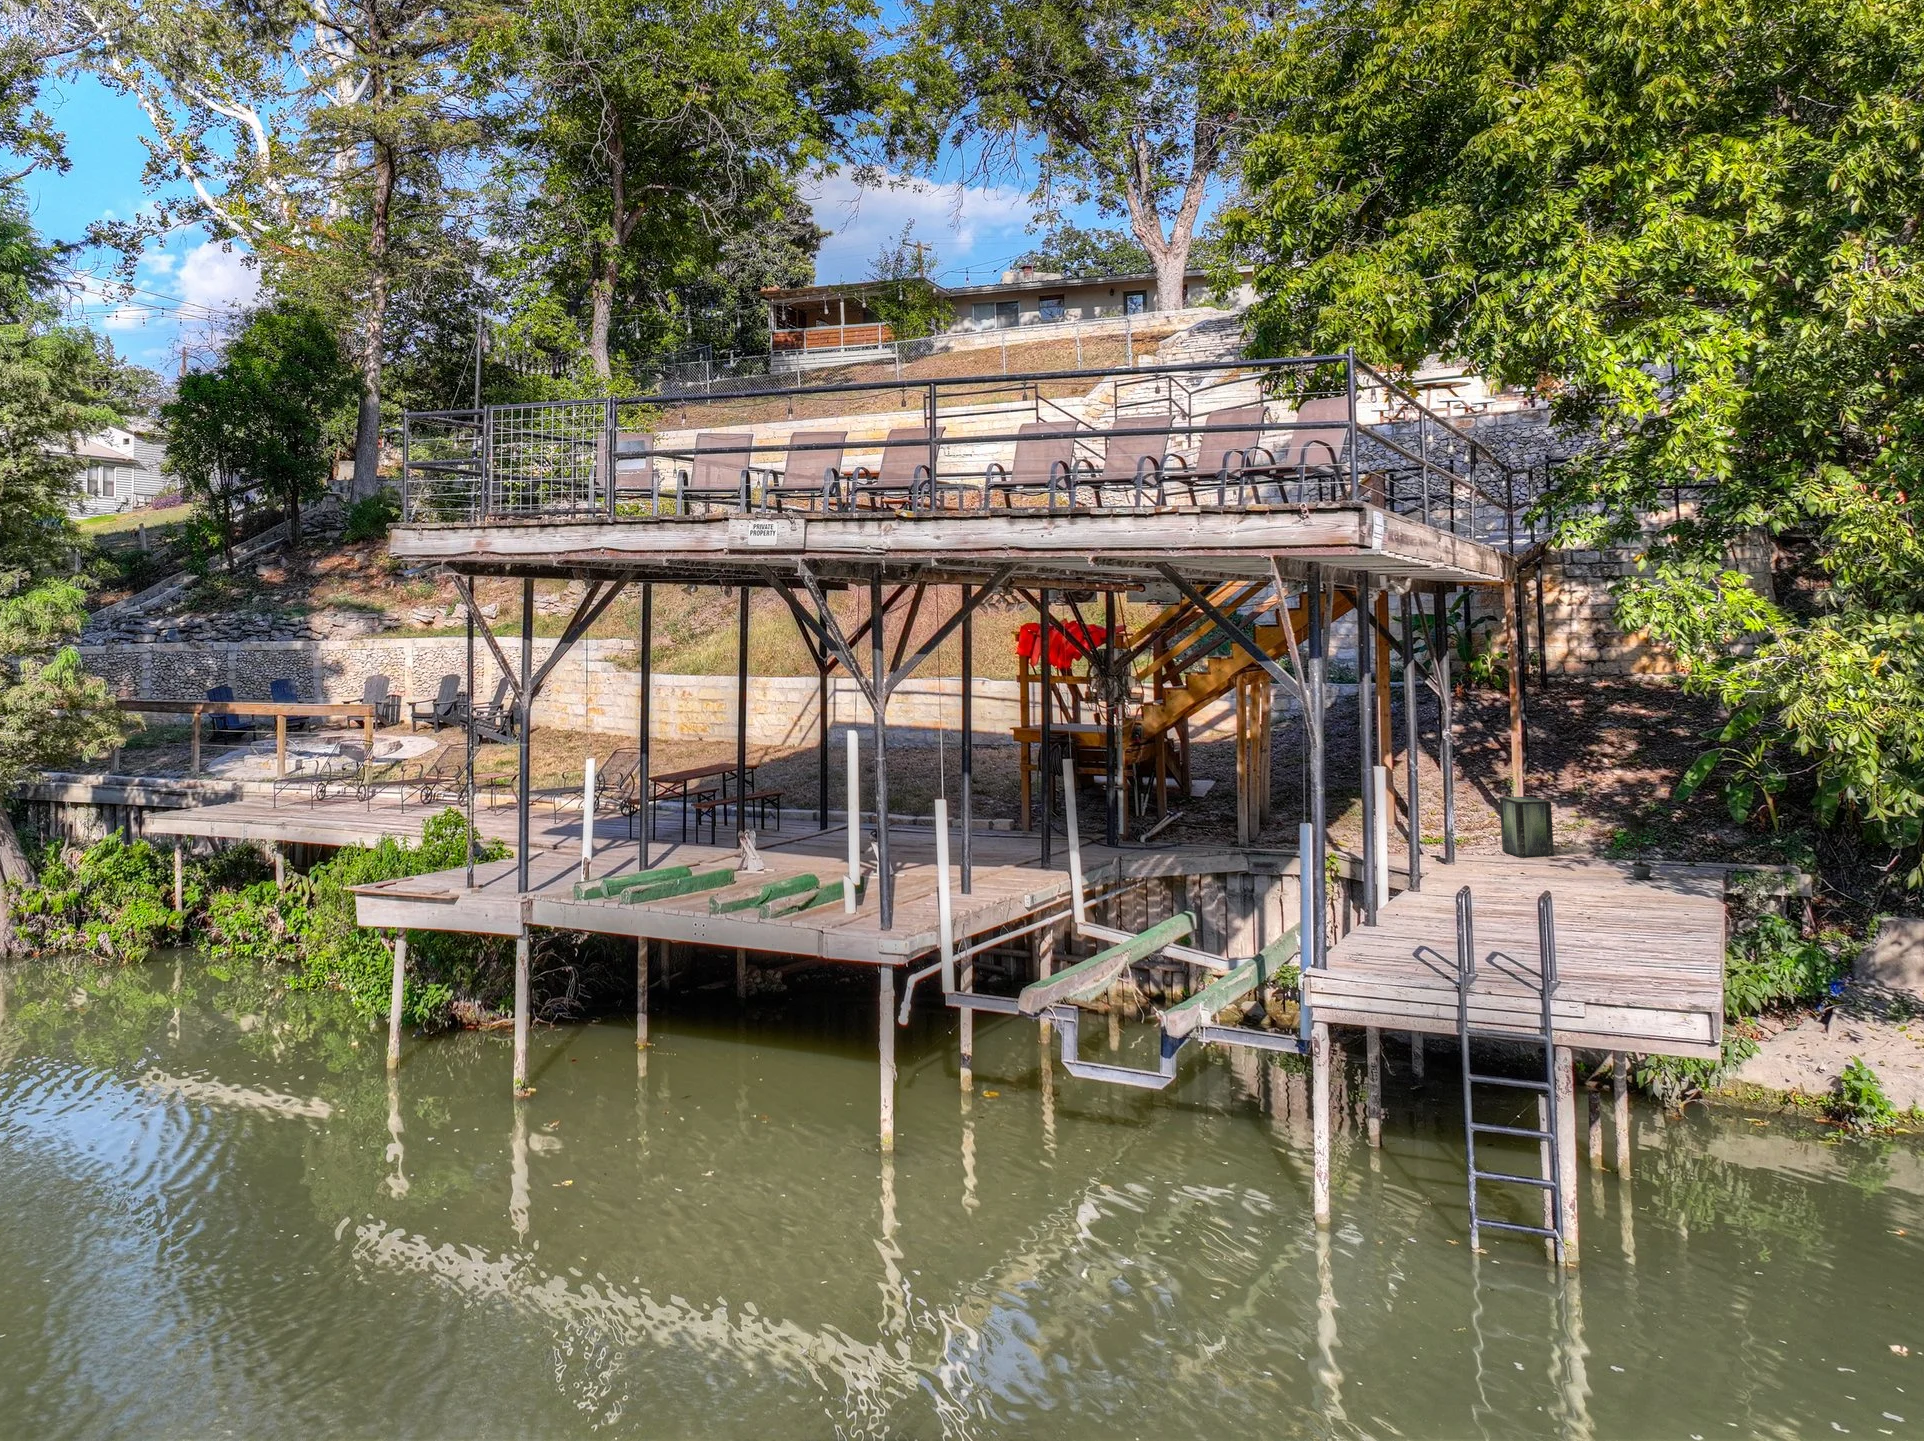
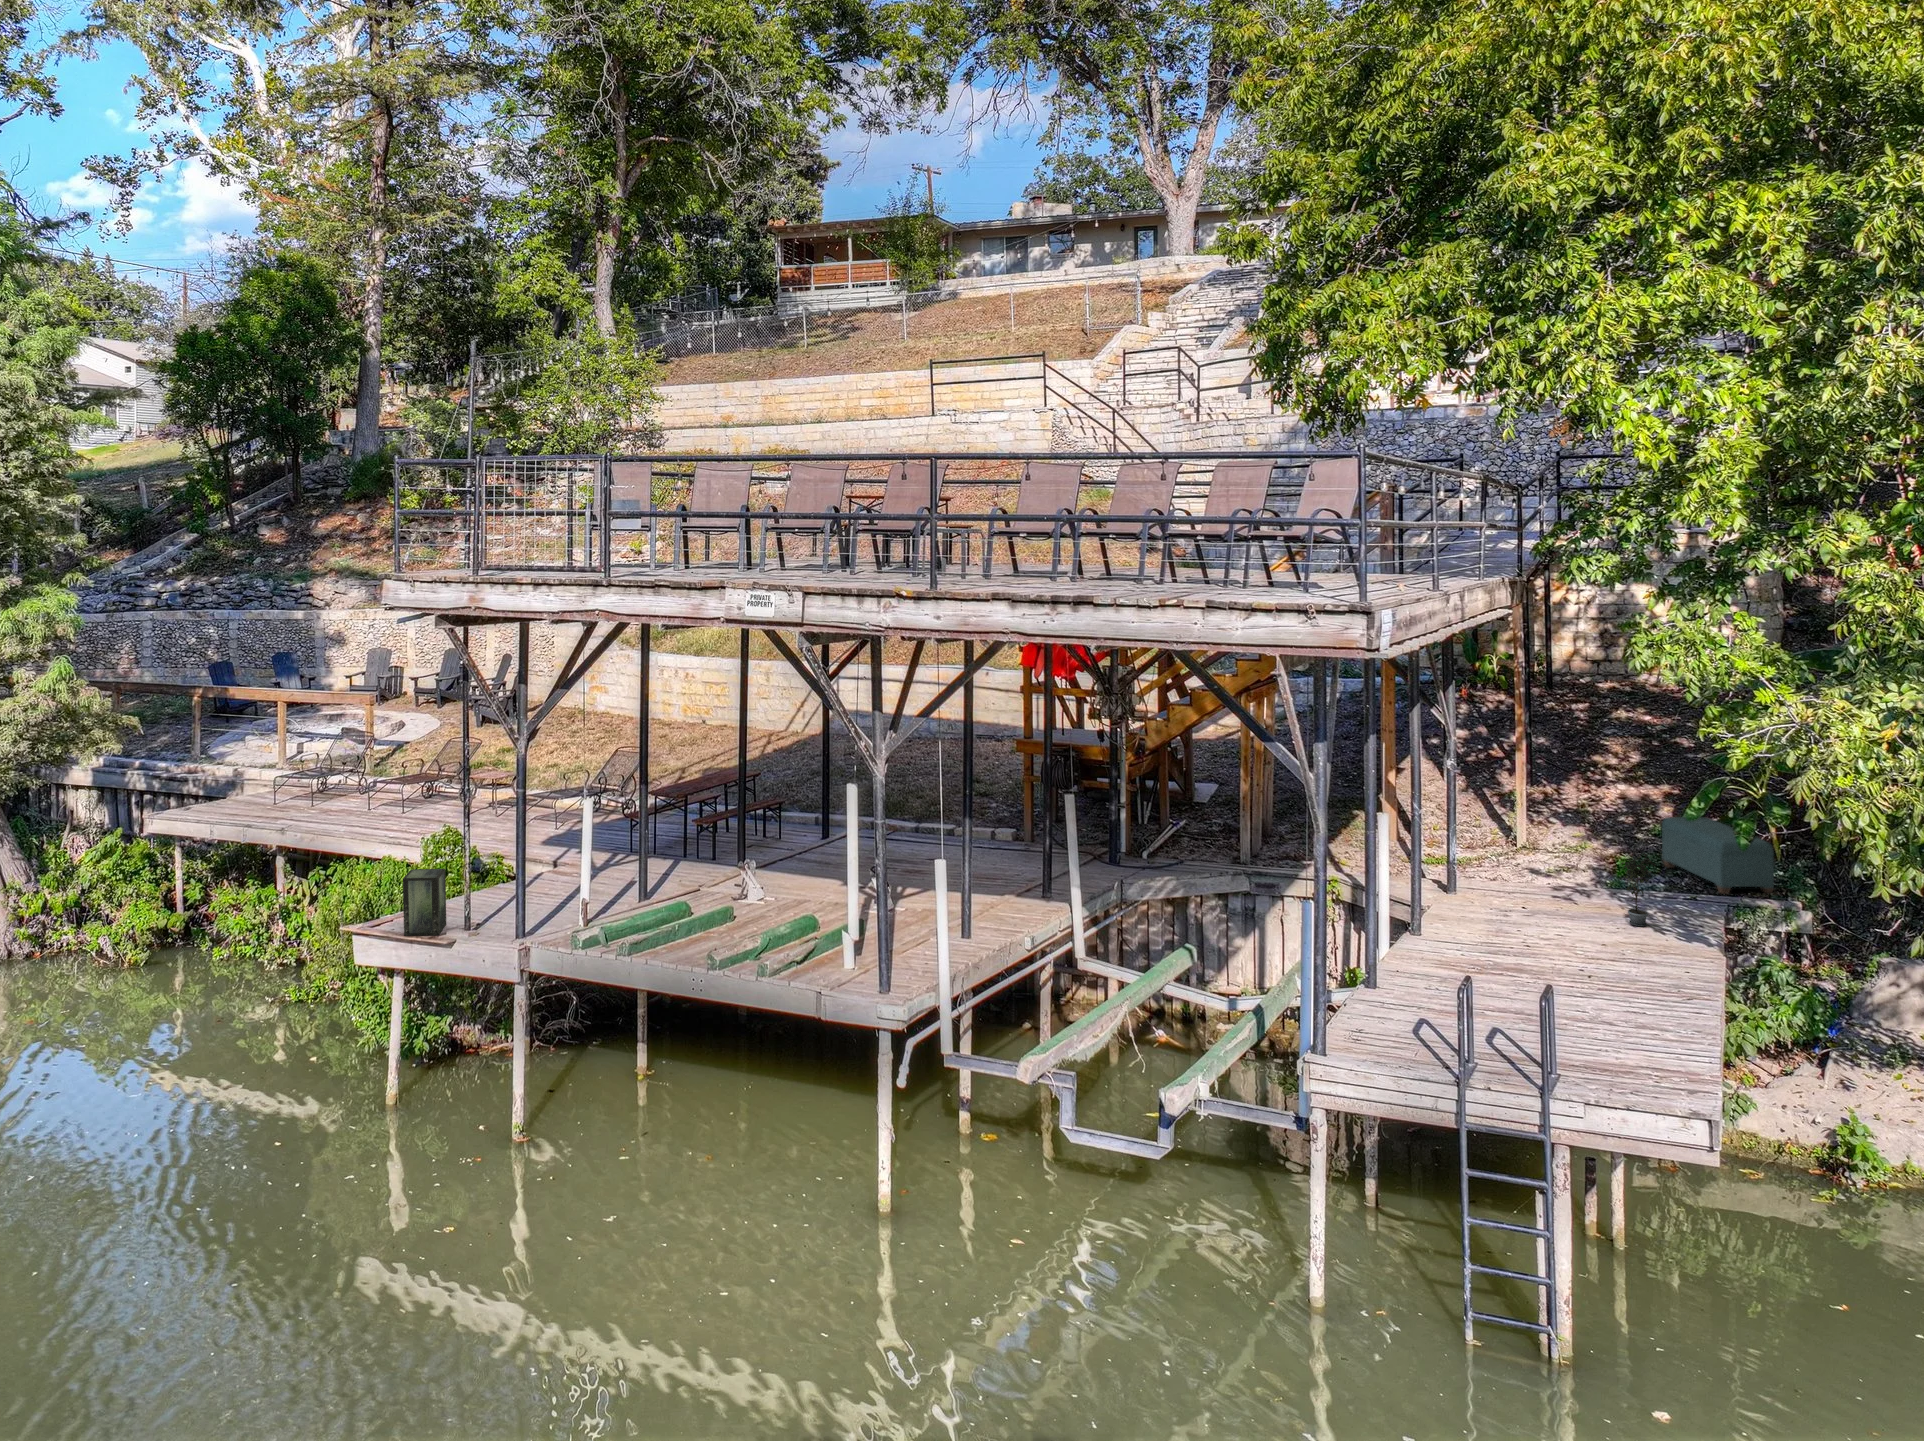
bench: none [1663,786,1779,855] -> present [1662,817,1774,894]
storage box: present [1500,796,1554,858] -> present [403,869,446,936]

